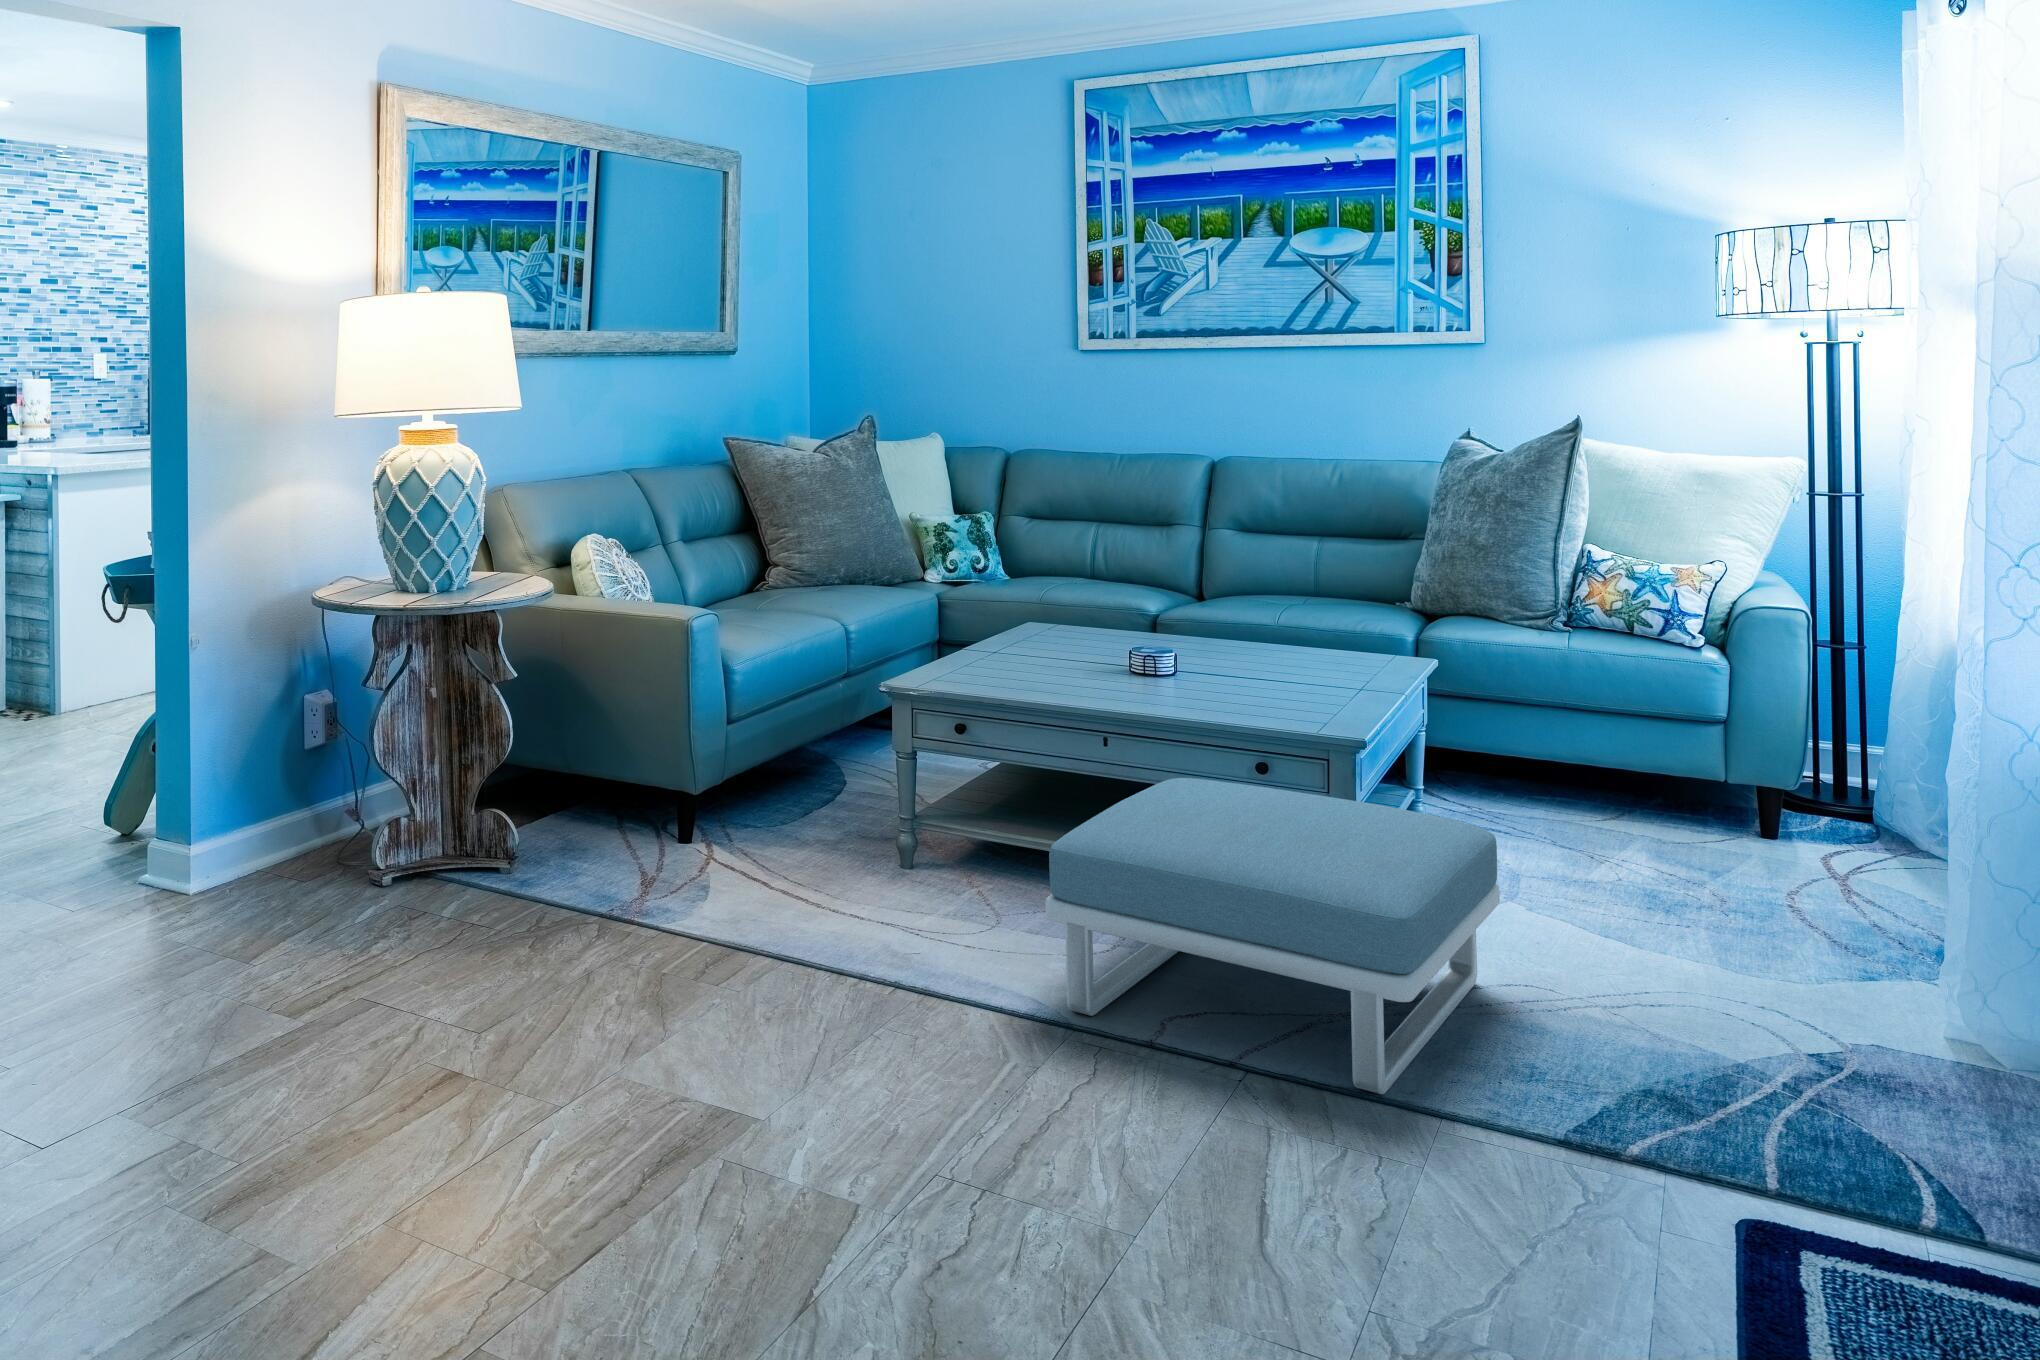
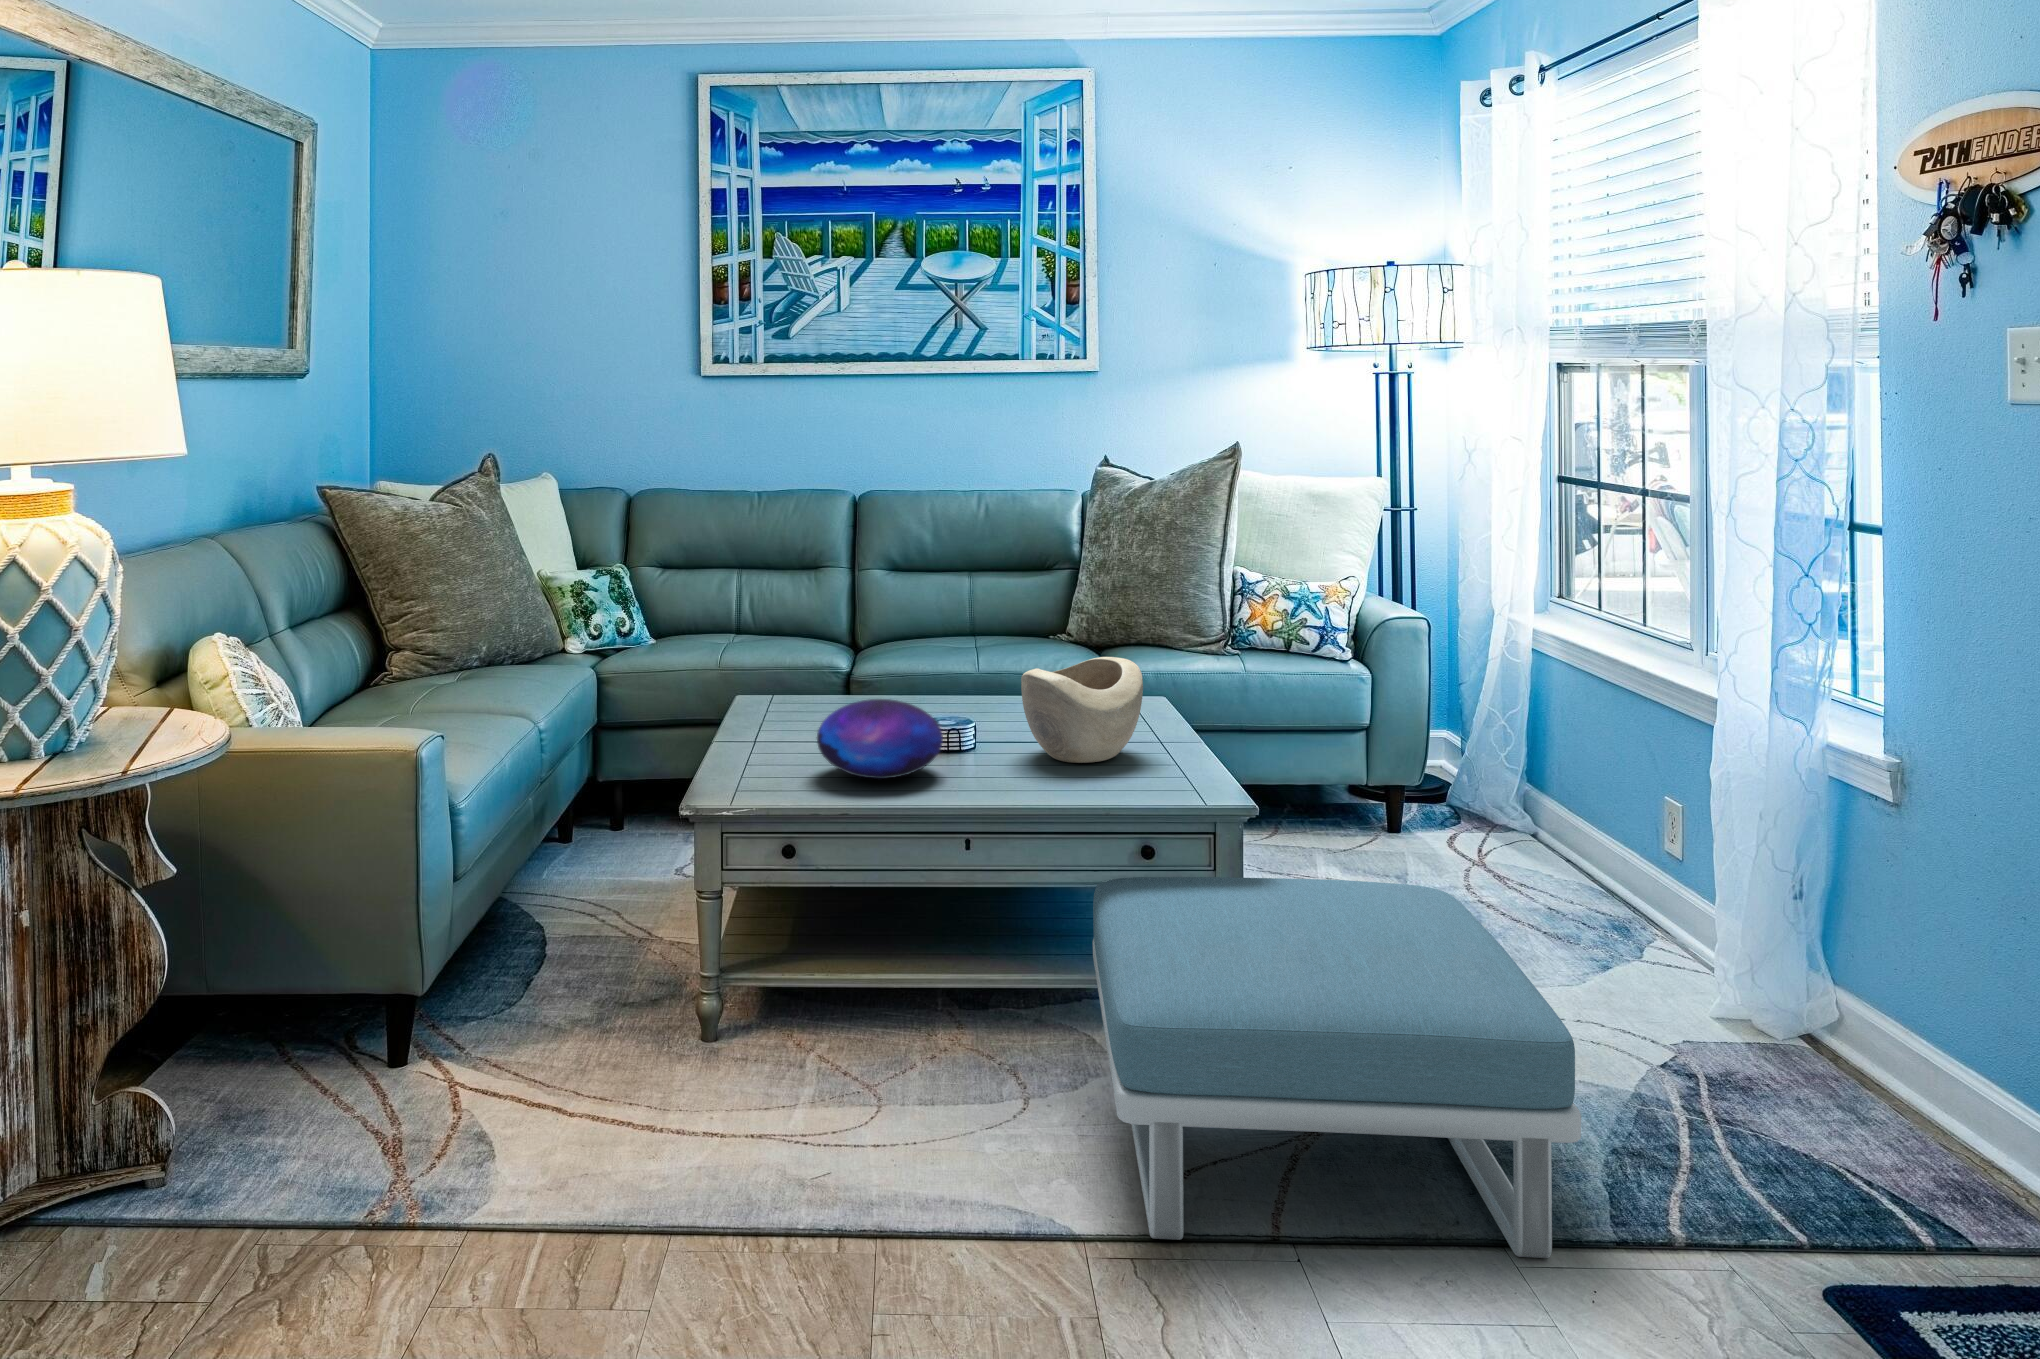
decorative bowl: none [1161,604,1276,691] -> present [1021,657,1143,763]
decorative orb: none [975,620,1082,681] -> present [817,699,943,779]

